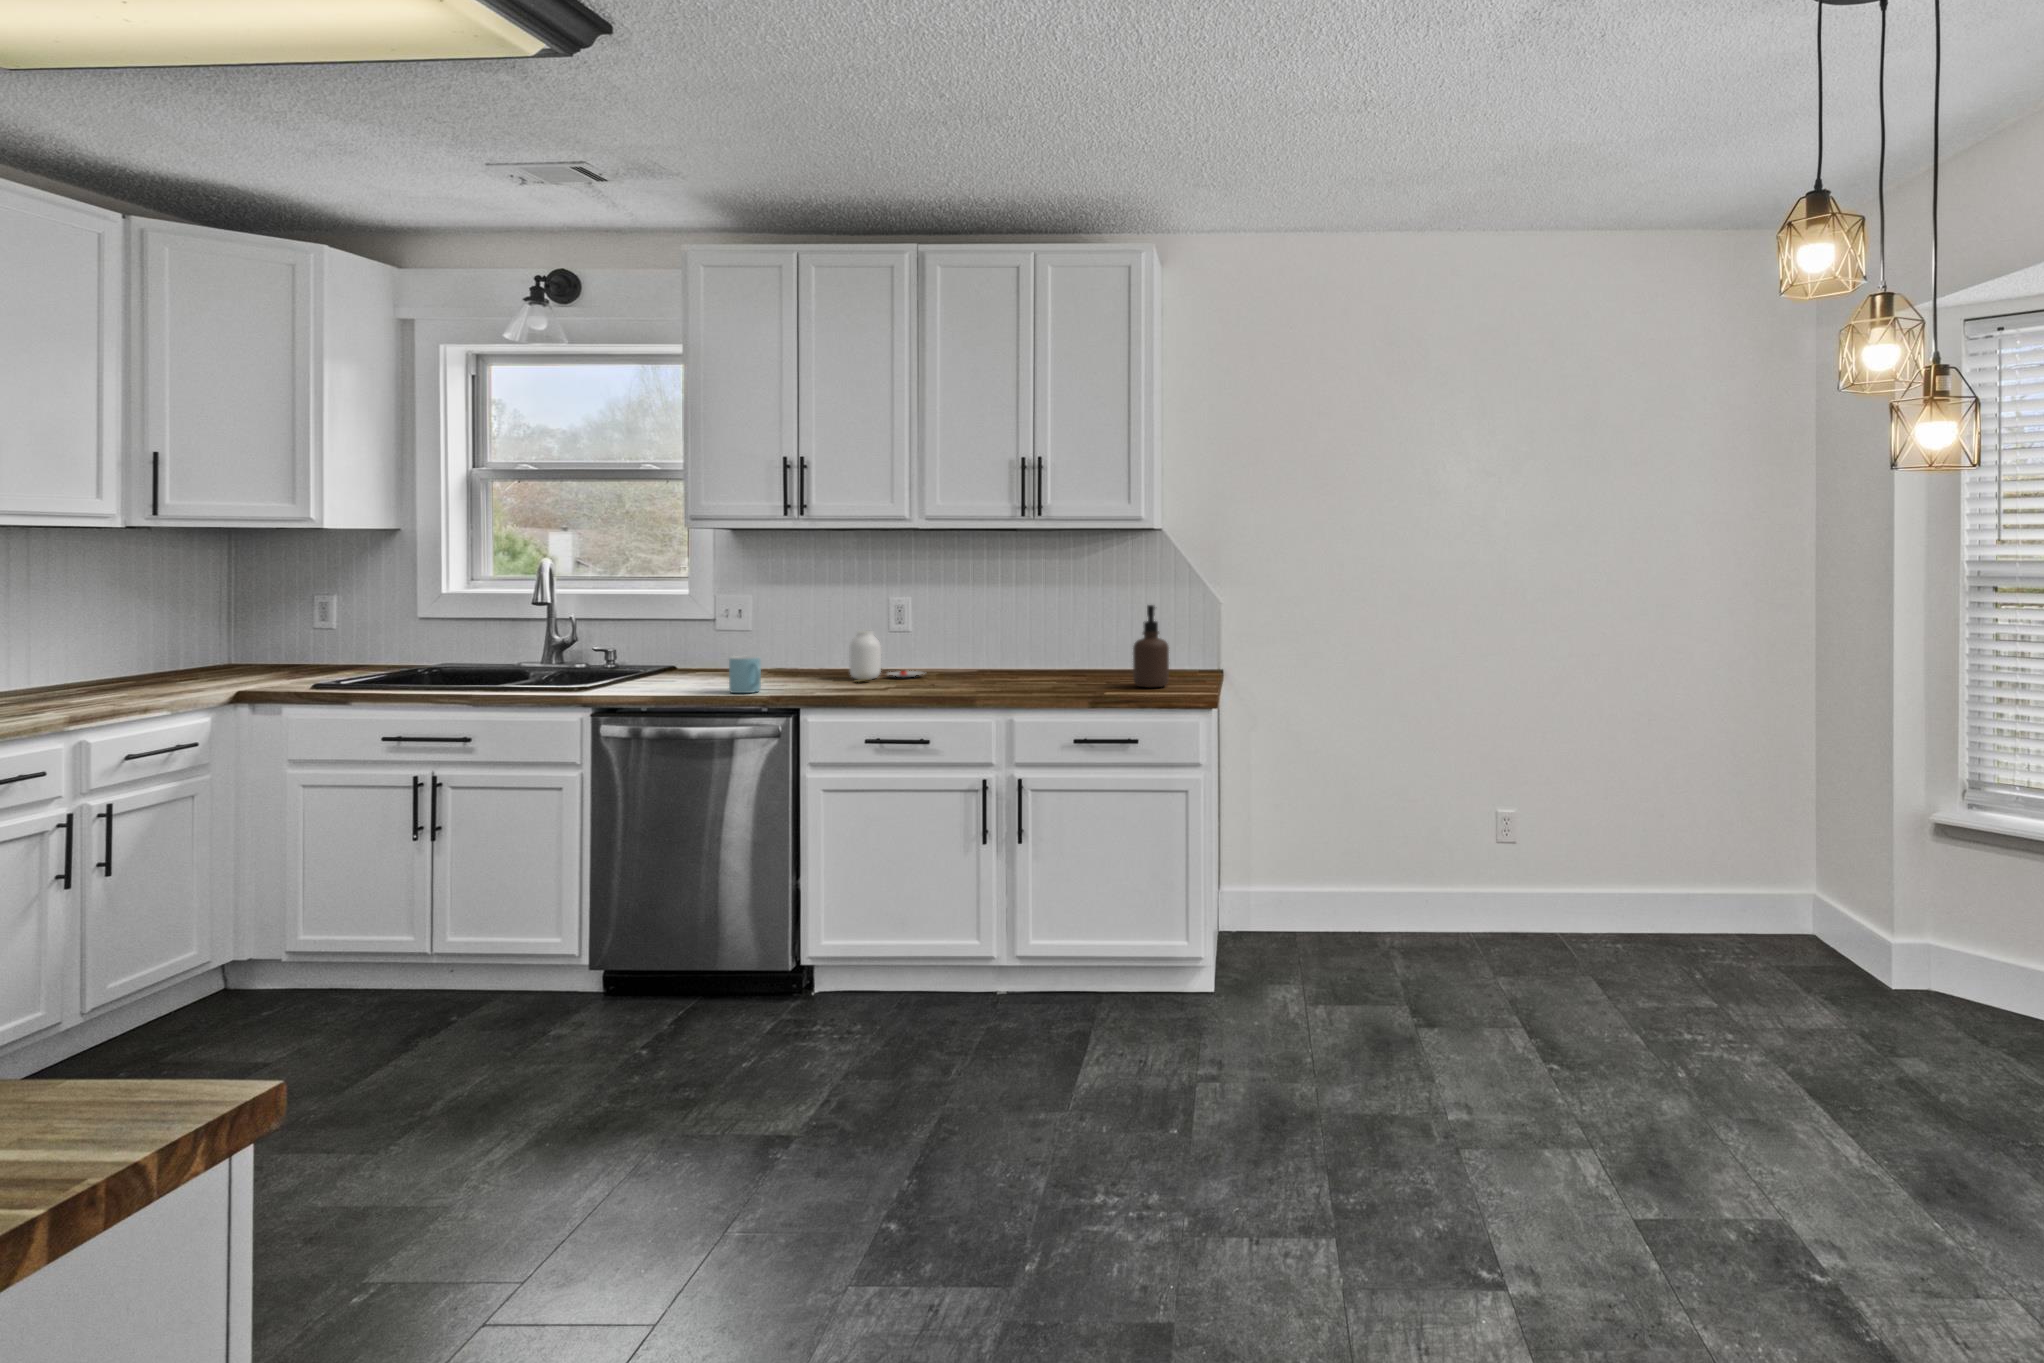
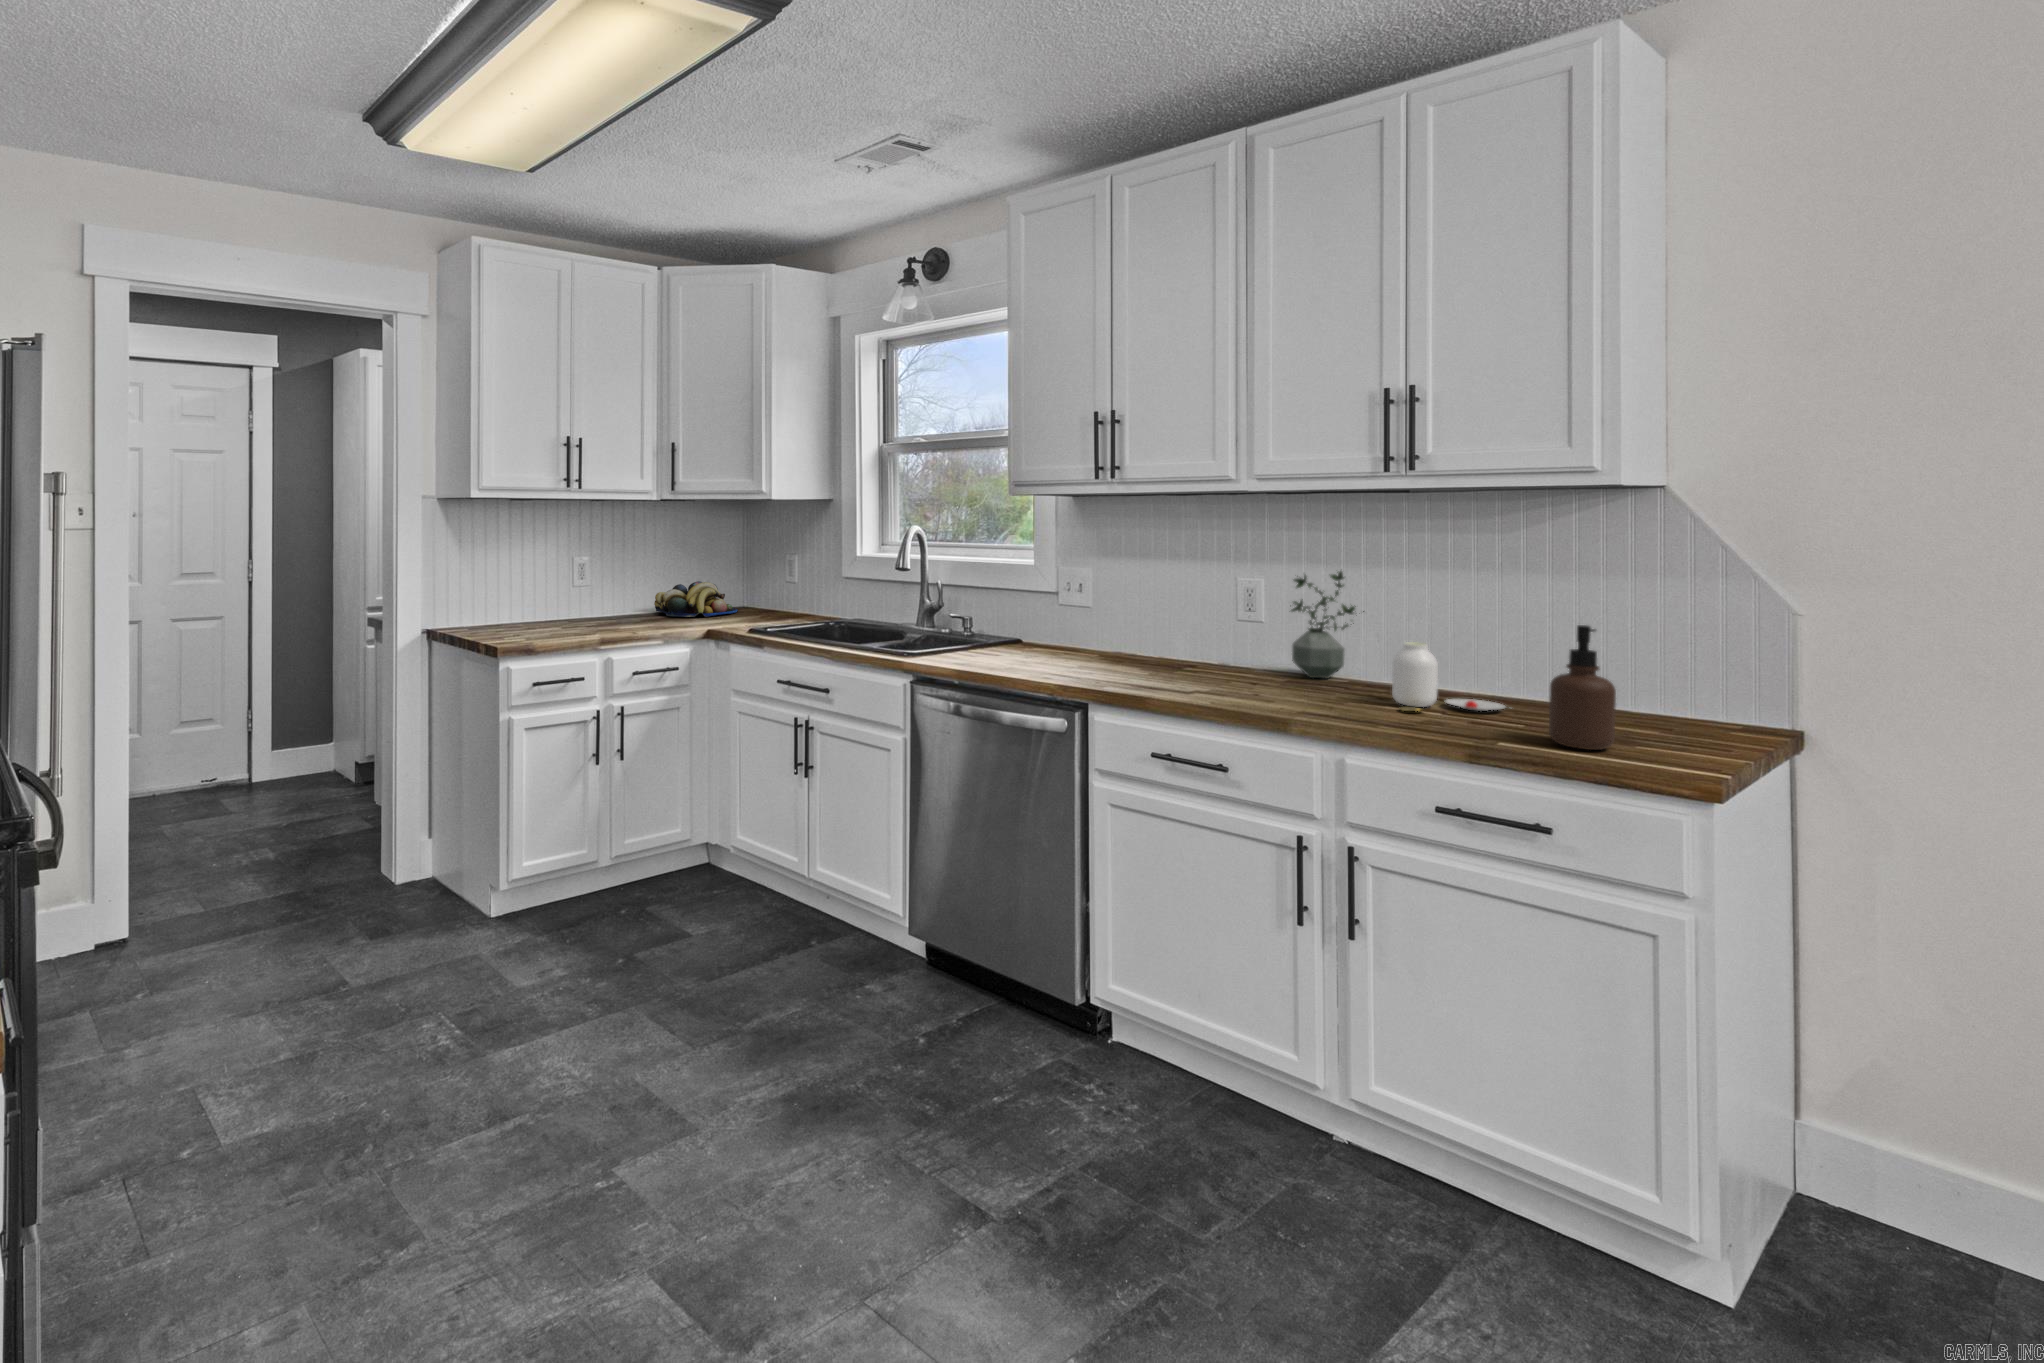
potted plant: none [944,581,1000,671] -> present [1291,571,1364,679]
jar: present [849,631,925,681] -> present [1392,642,1505,711]
fruit bowl: none [97,637,247,684] -> present [654,581,738,617]
mug: present [729,655,761,693] -> none [1029,641,1061,682]

